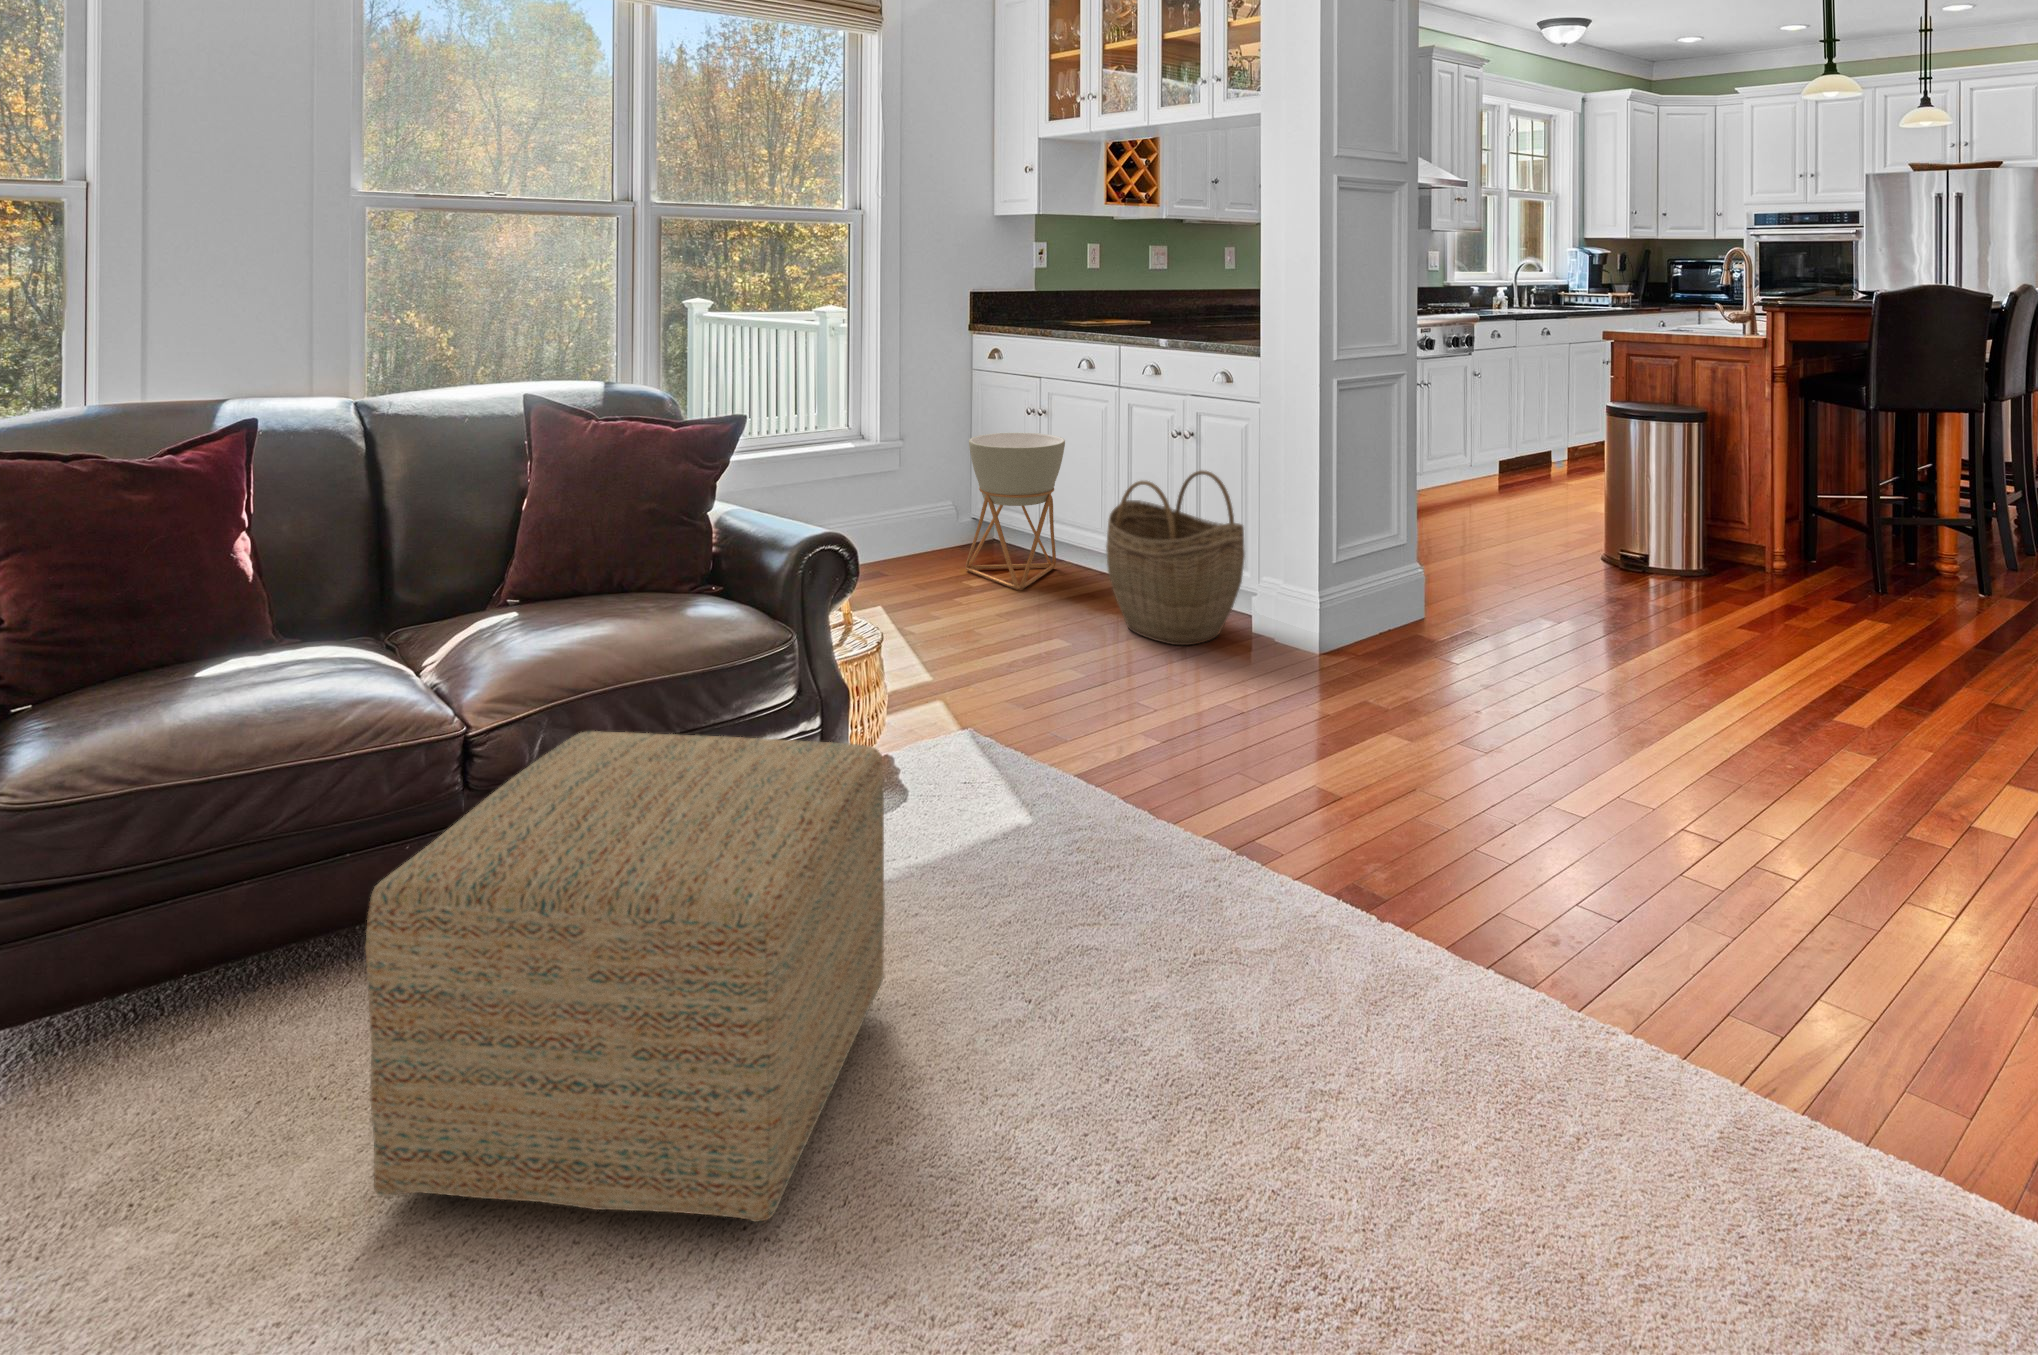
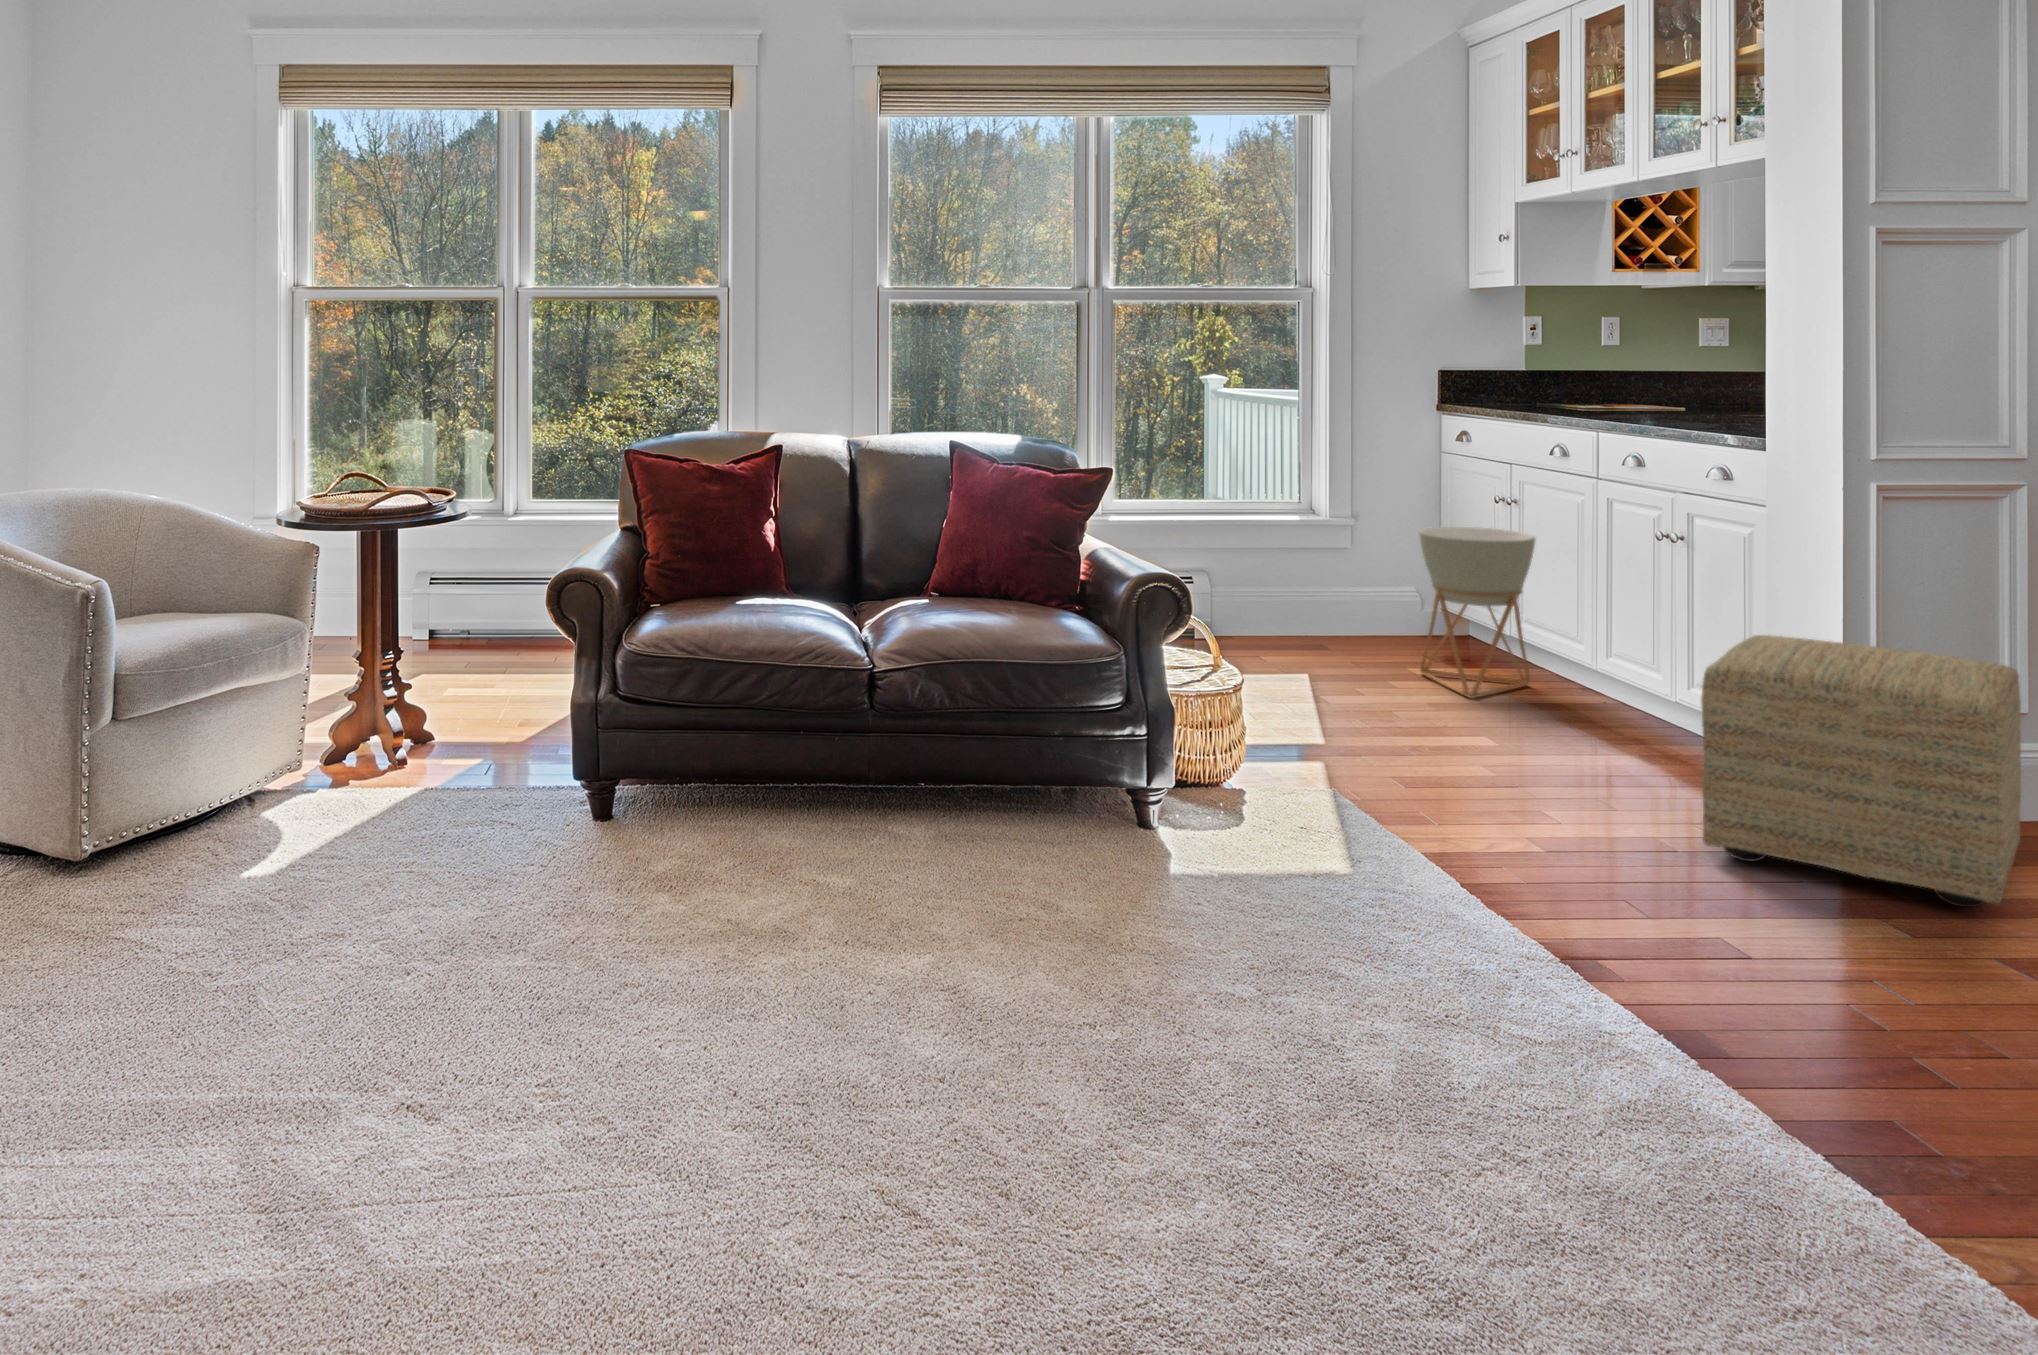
woven basket: present [1106,470,1245,646] -> none [1549,575,1725,773]
ottoman: present [365,731,885,1222] -> present [1701,635,2021,907]

